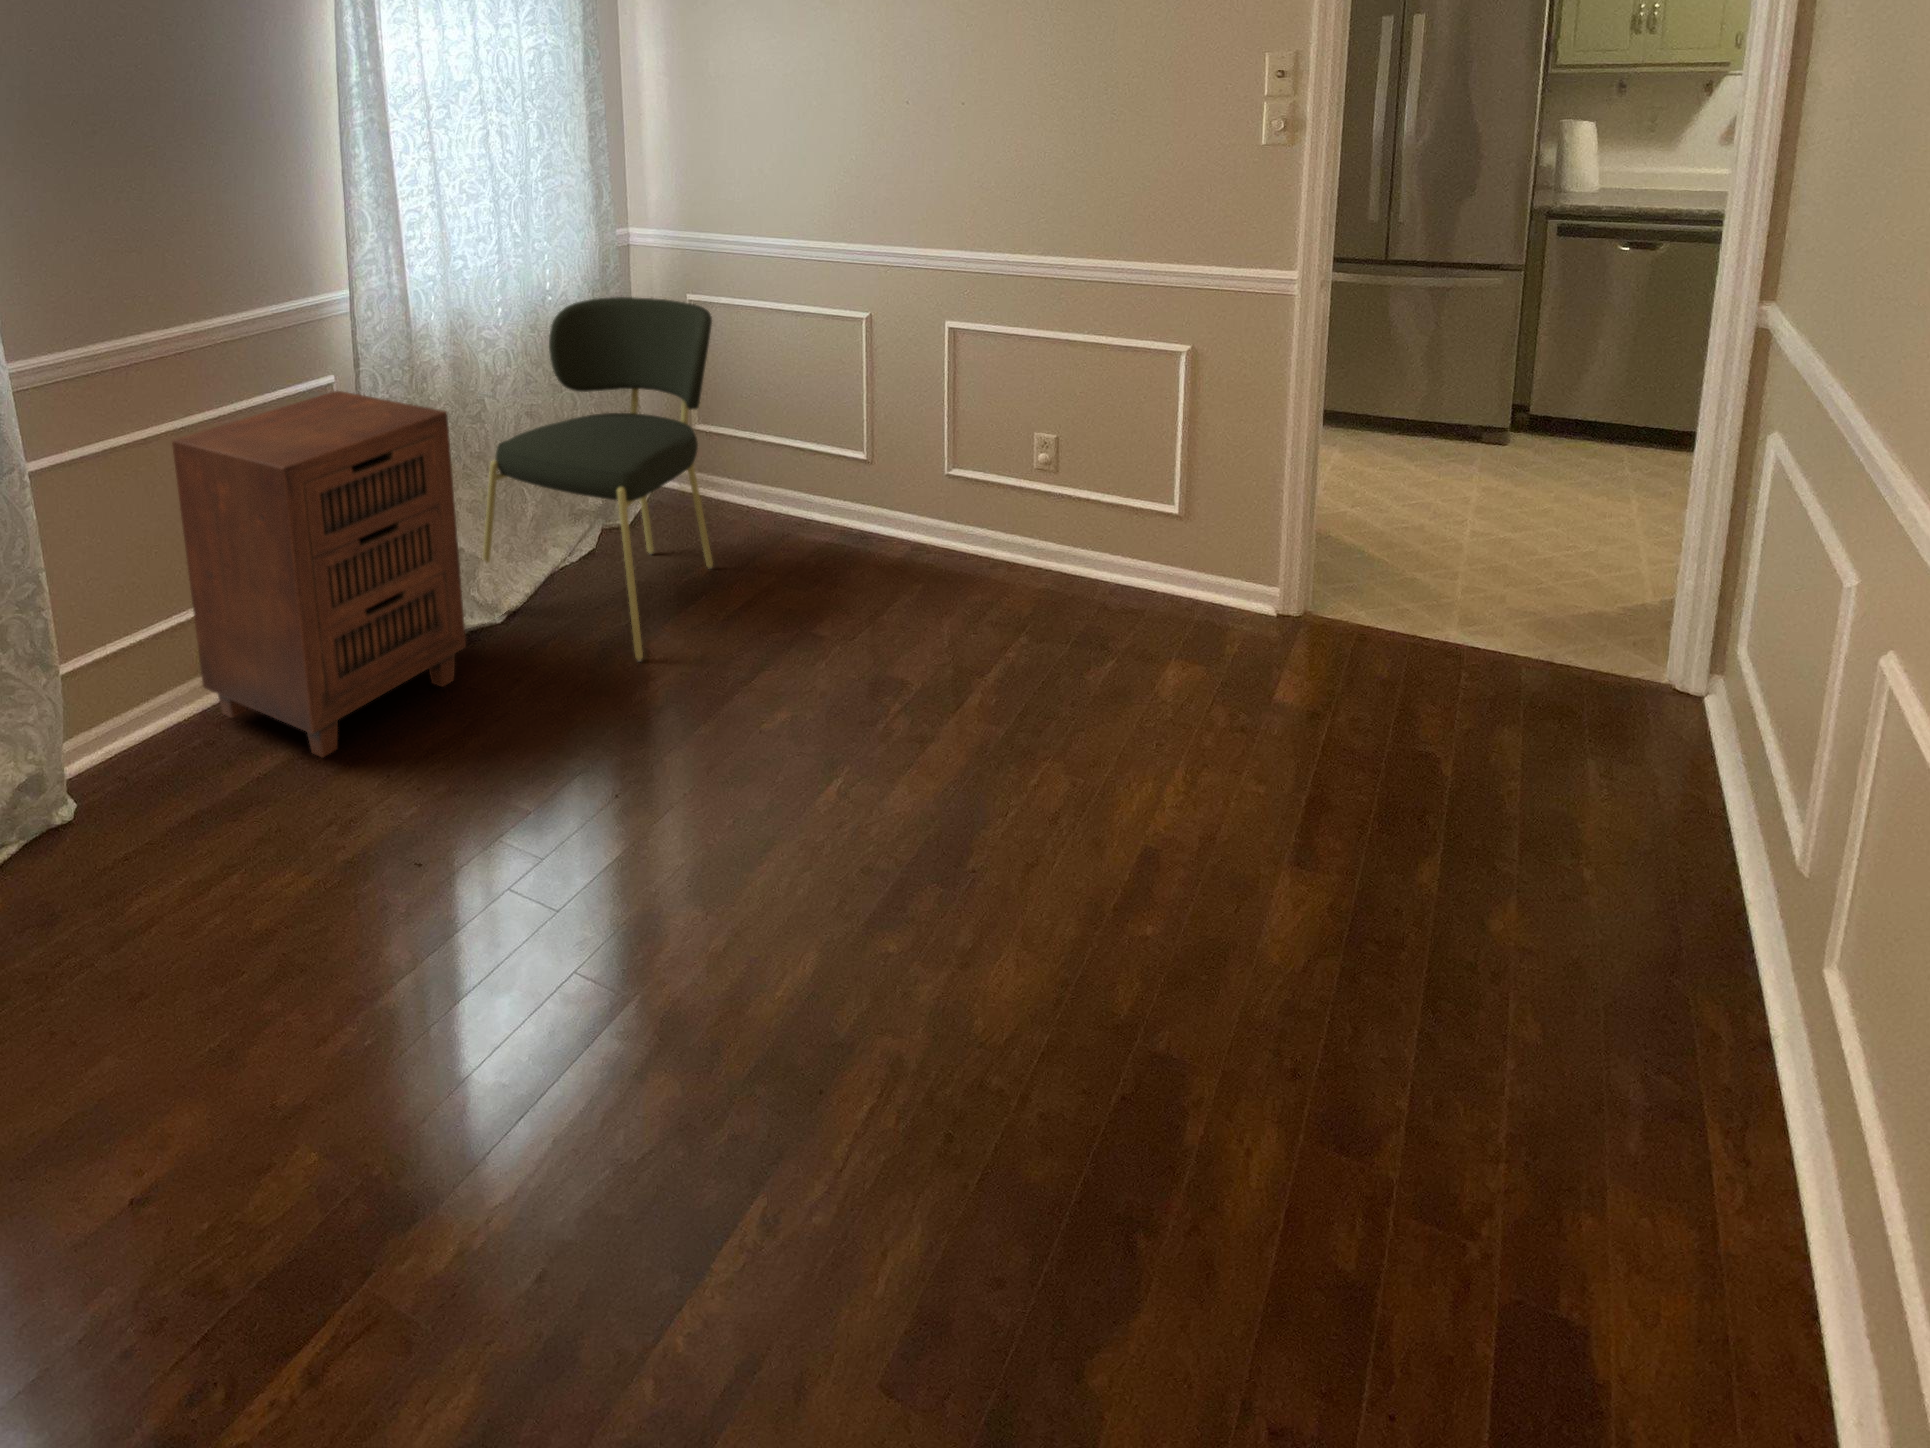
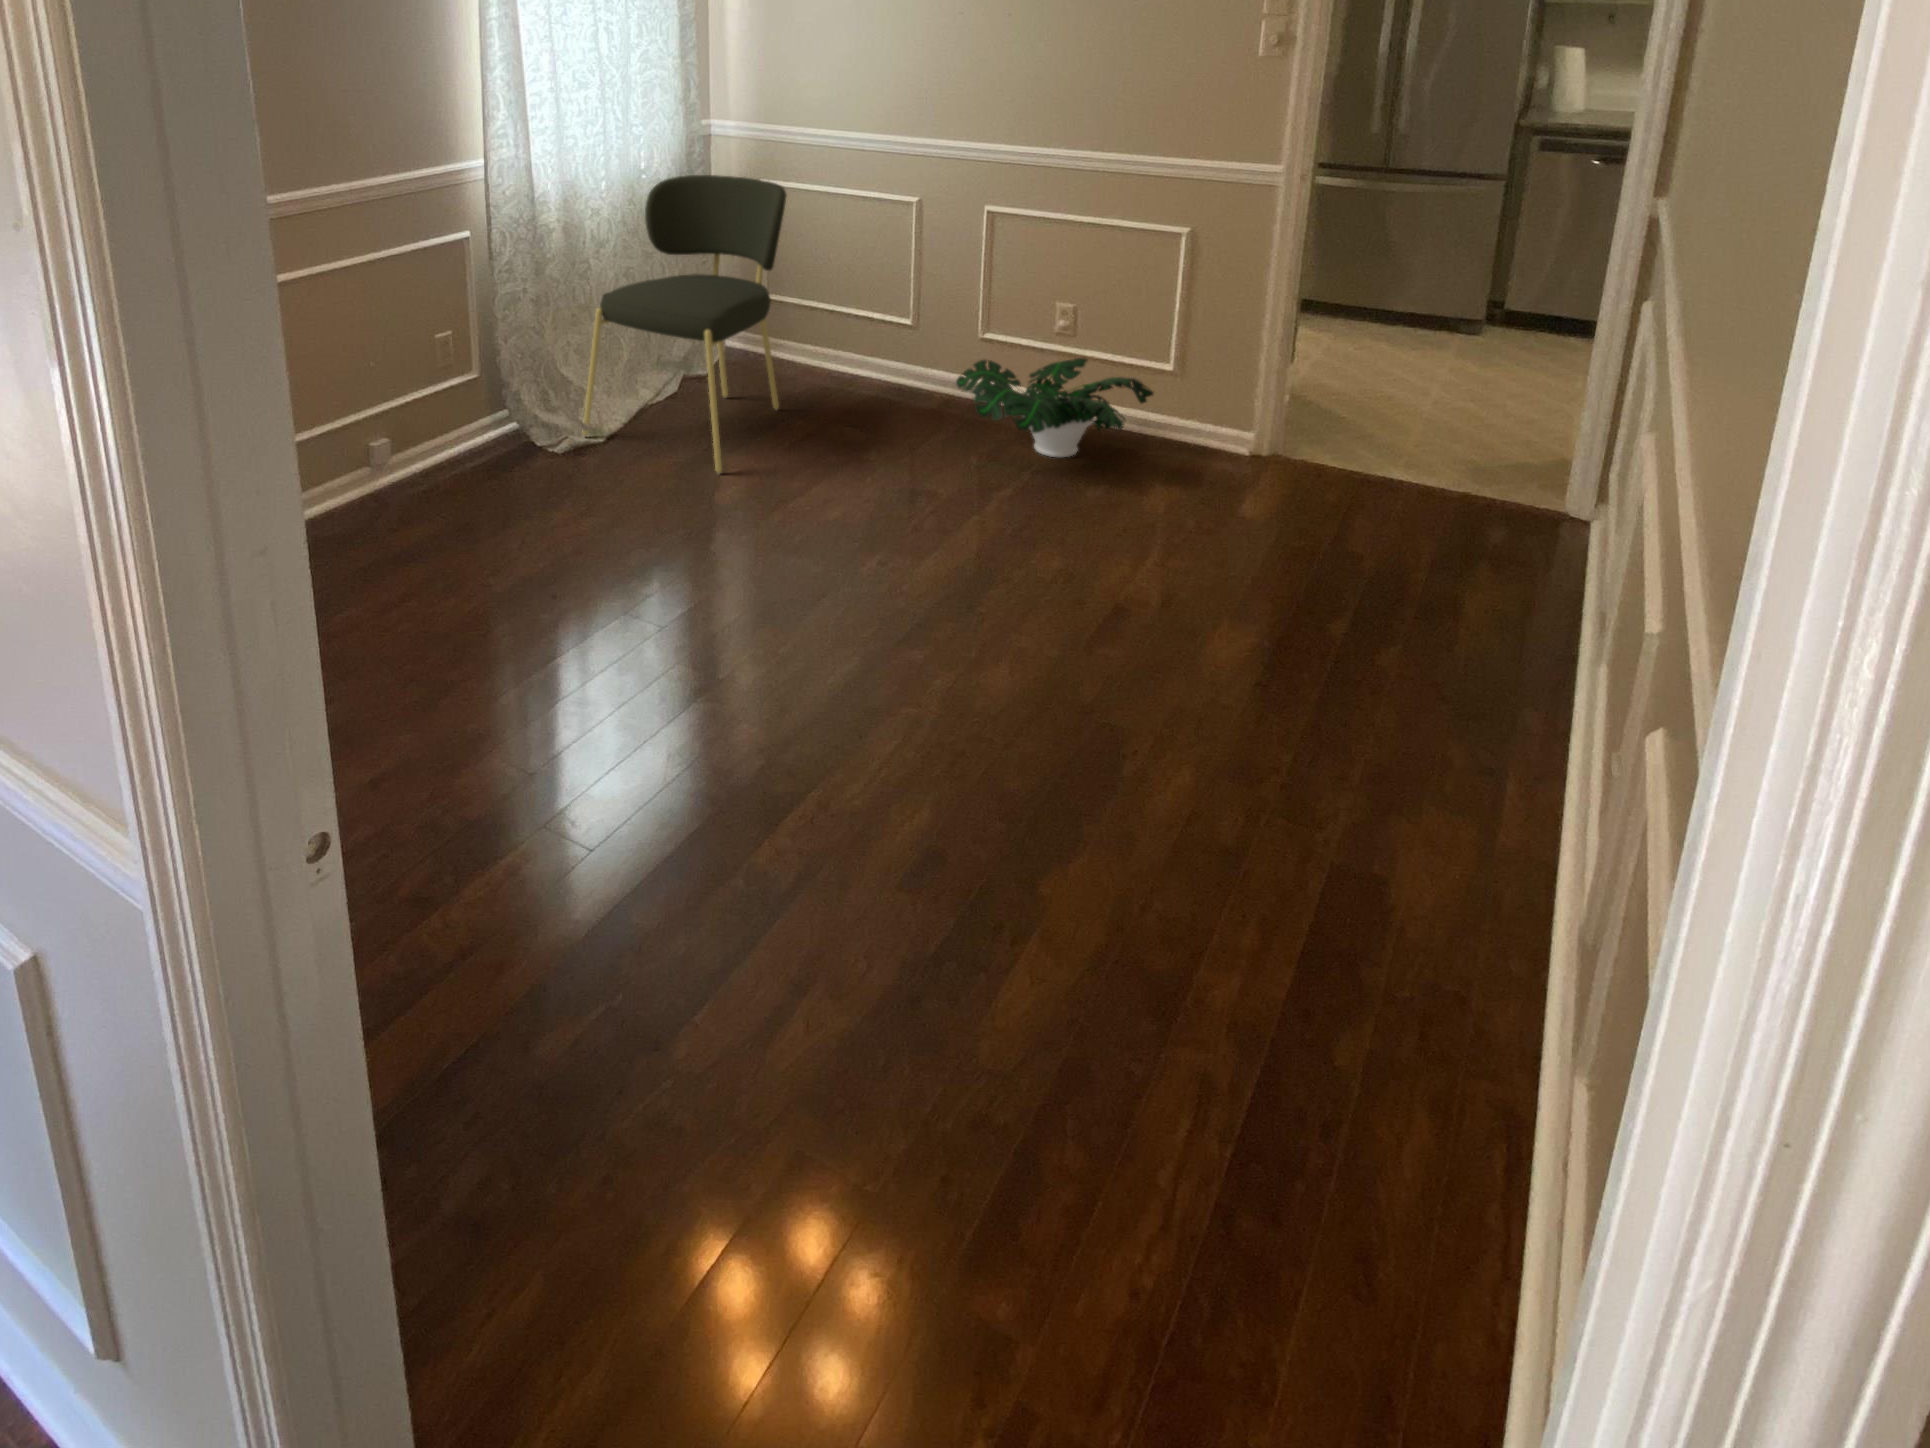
cabinet: present [172,391,466,757] -> none [347,243,577,531]
potted plant: none [919,500,1155,624] -> present [956,358,1153,457]

